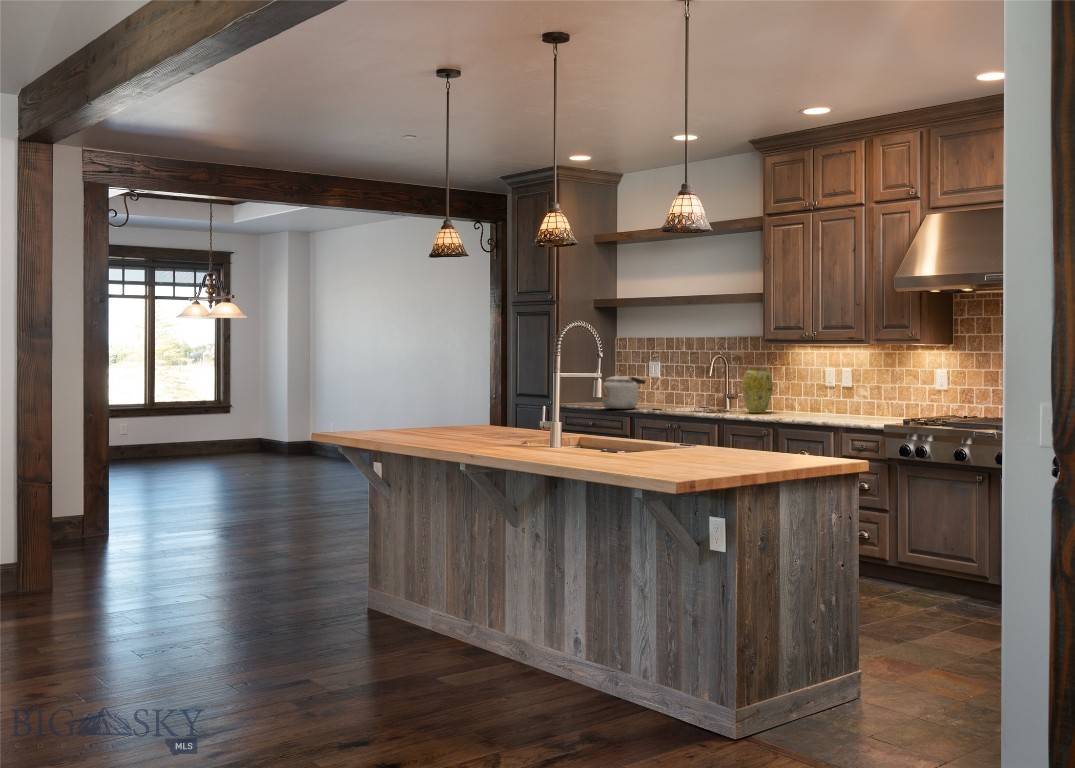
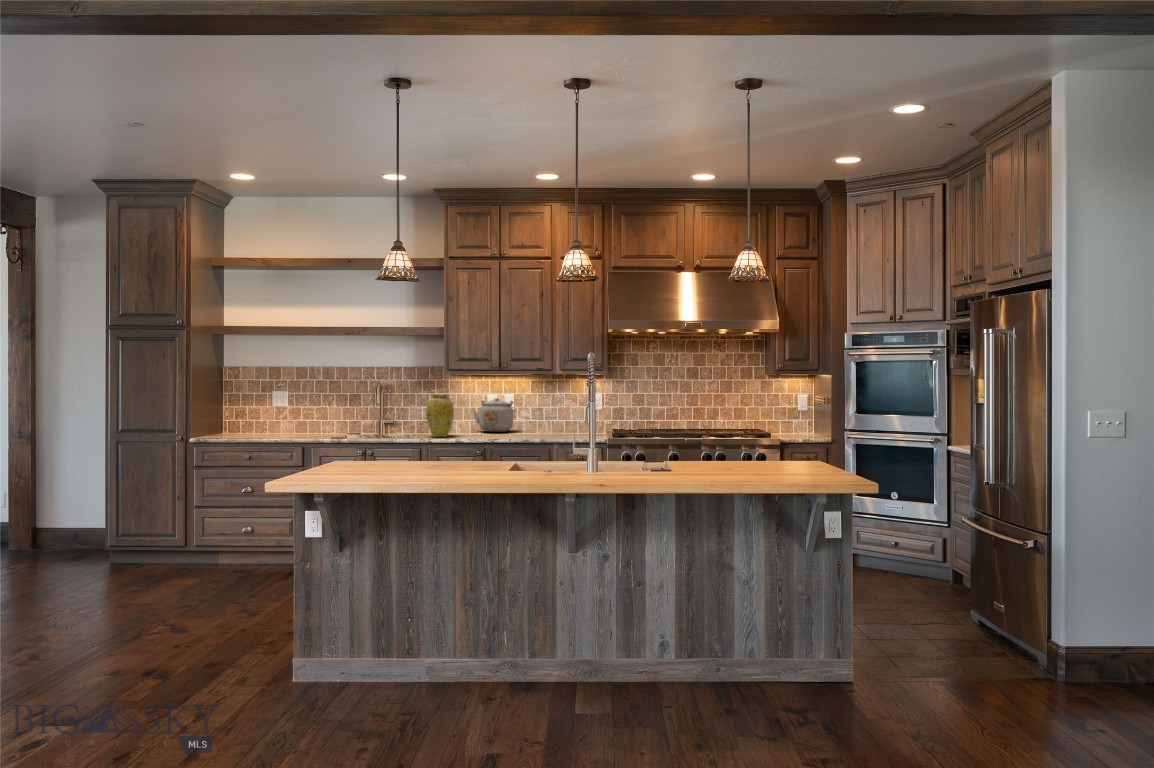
kettle: present [602,374,645,409] -> present [473,398,513,432]

